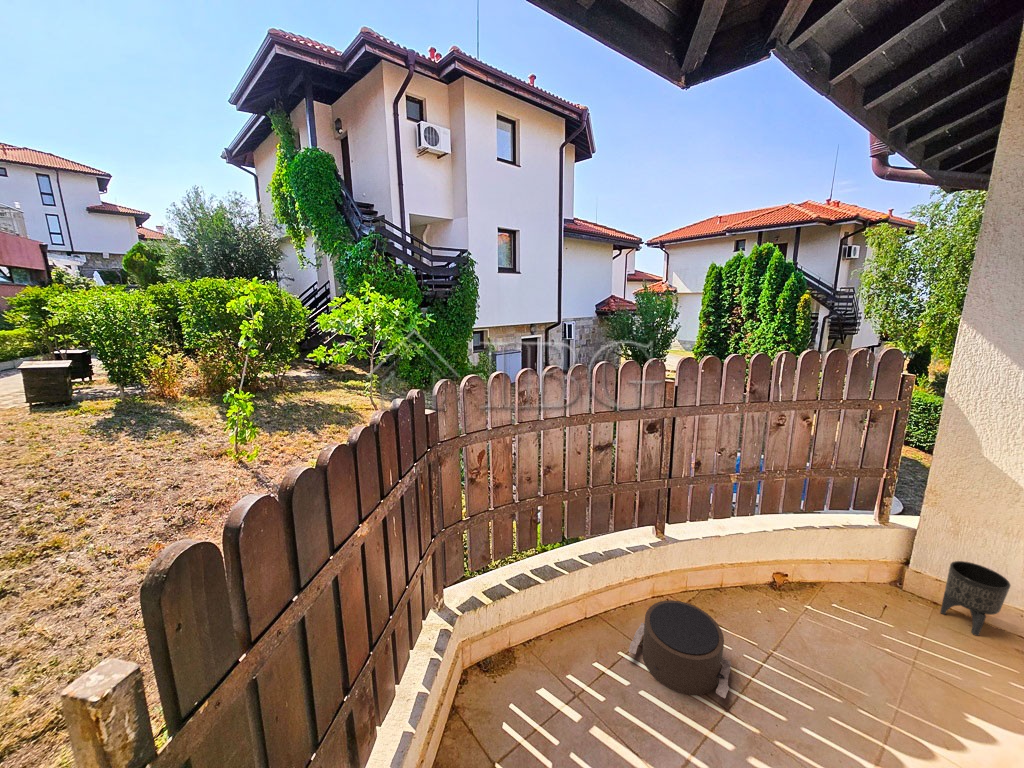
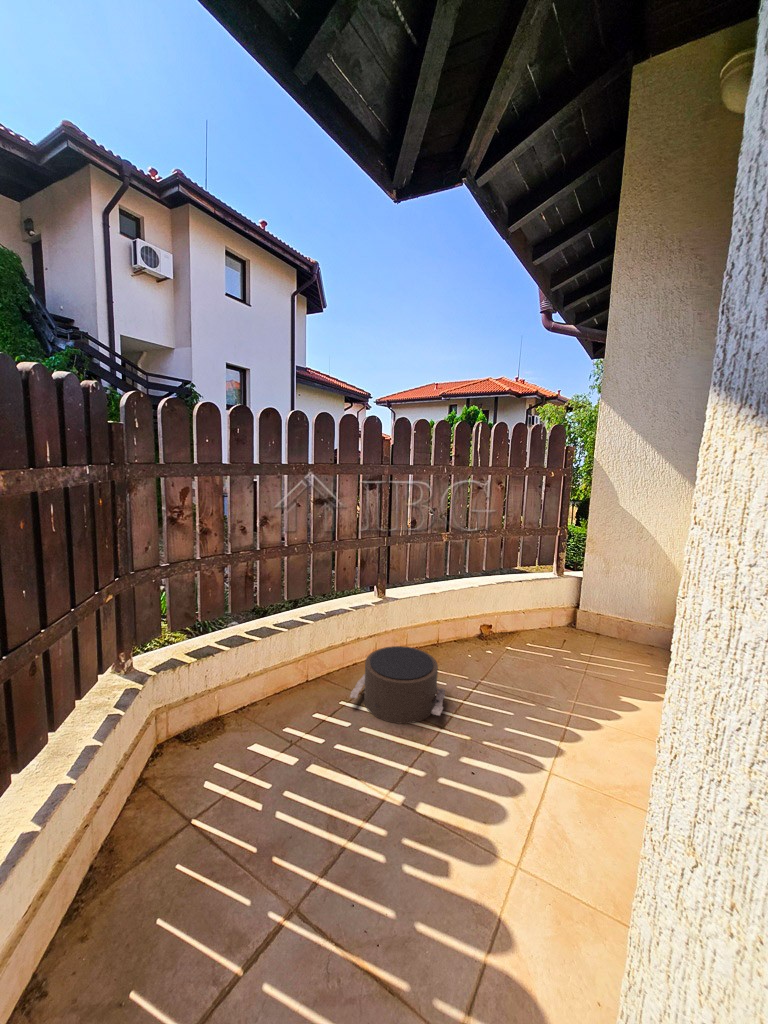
planter: present [940,561,1010,636] -> none [604,595,644,651]

